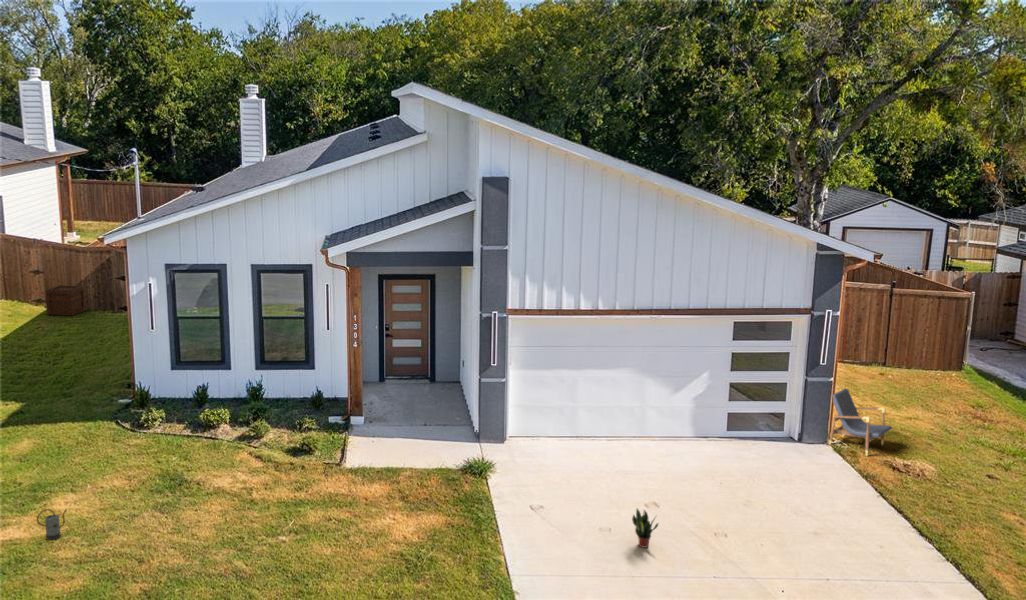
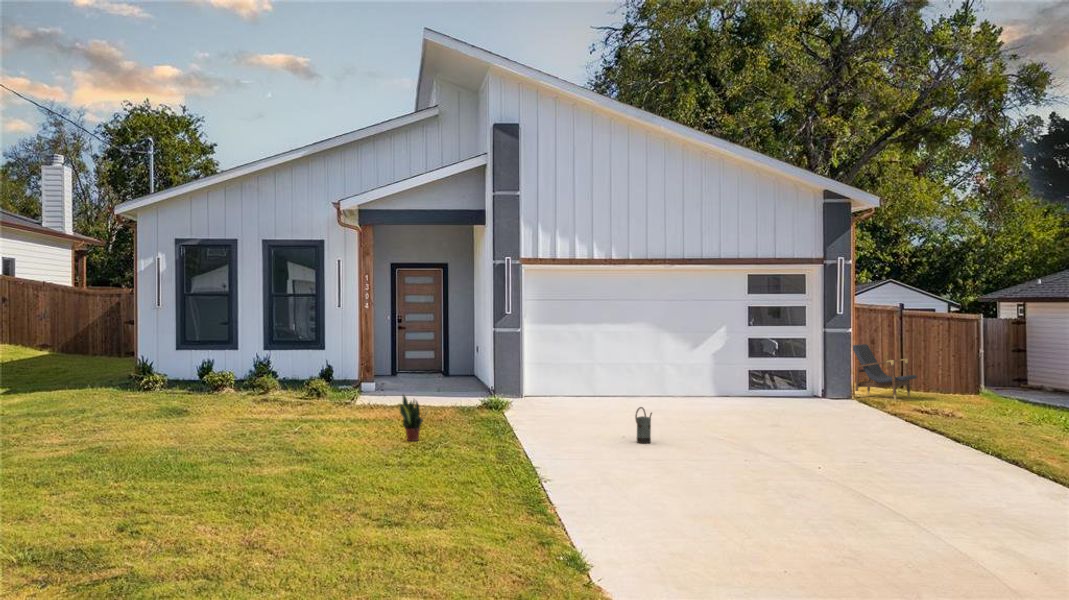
wooden crate: present [45,285,86,316] -> none [51,328,92,355]
watering can: present [37,509,66,540] -> present [635,407,652,443]
potted plant: present [632,509,658,547] -> present [399,395,423,441]

